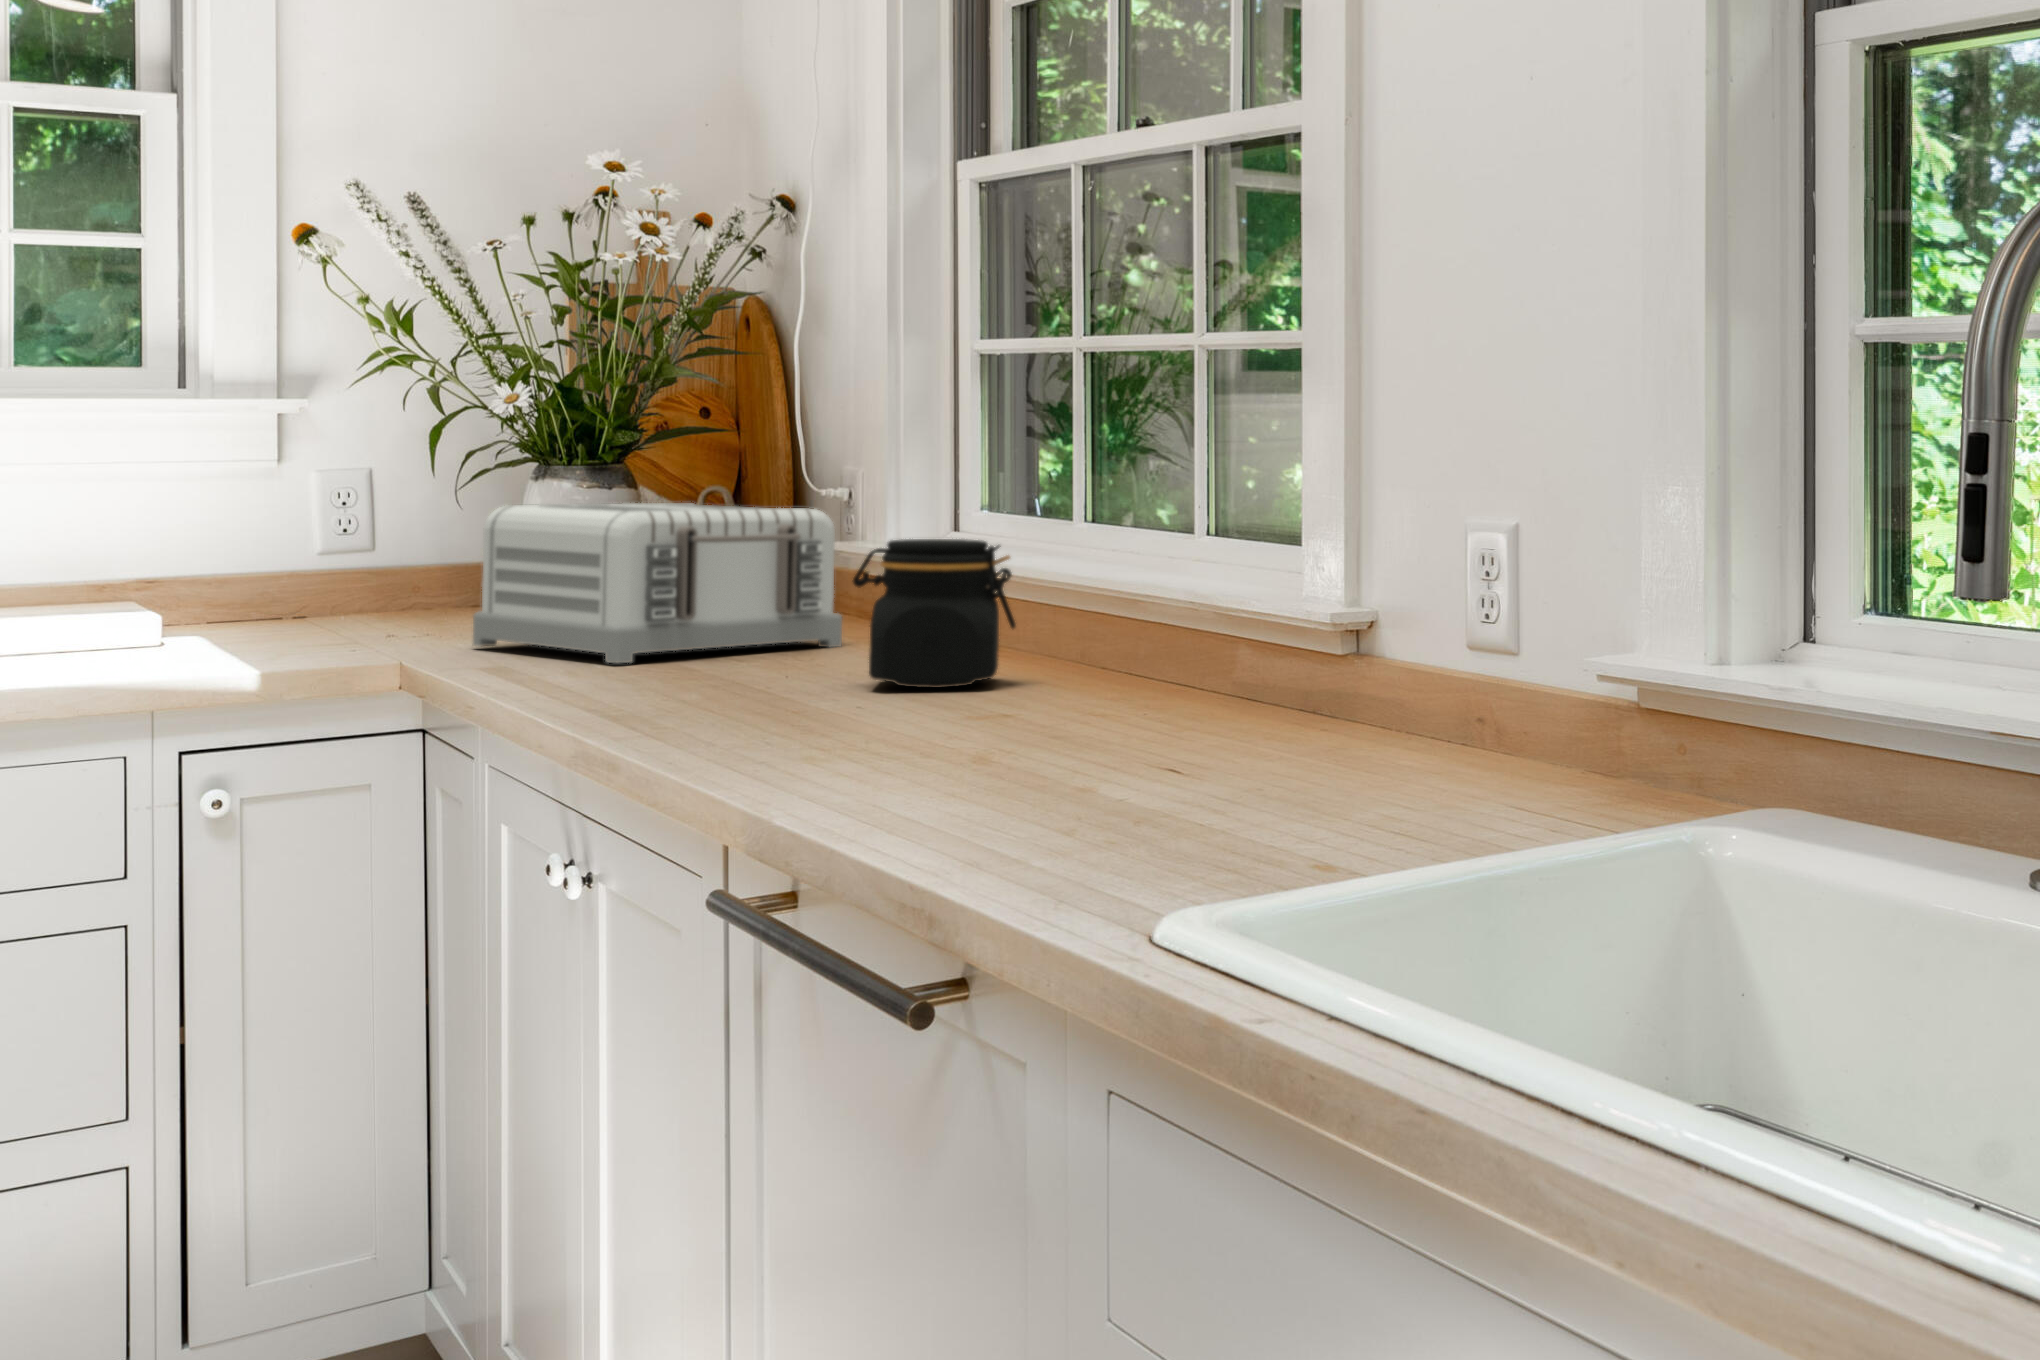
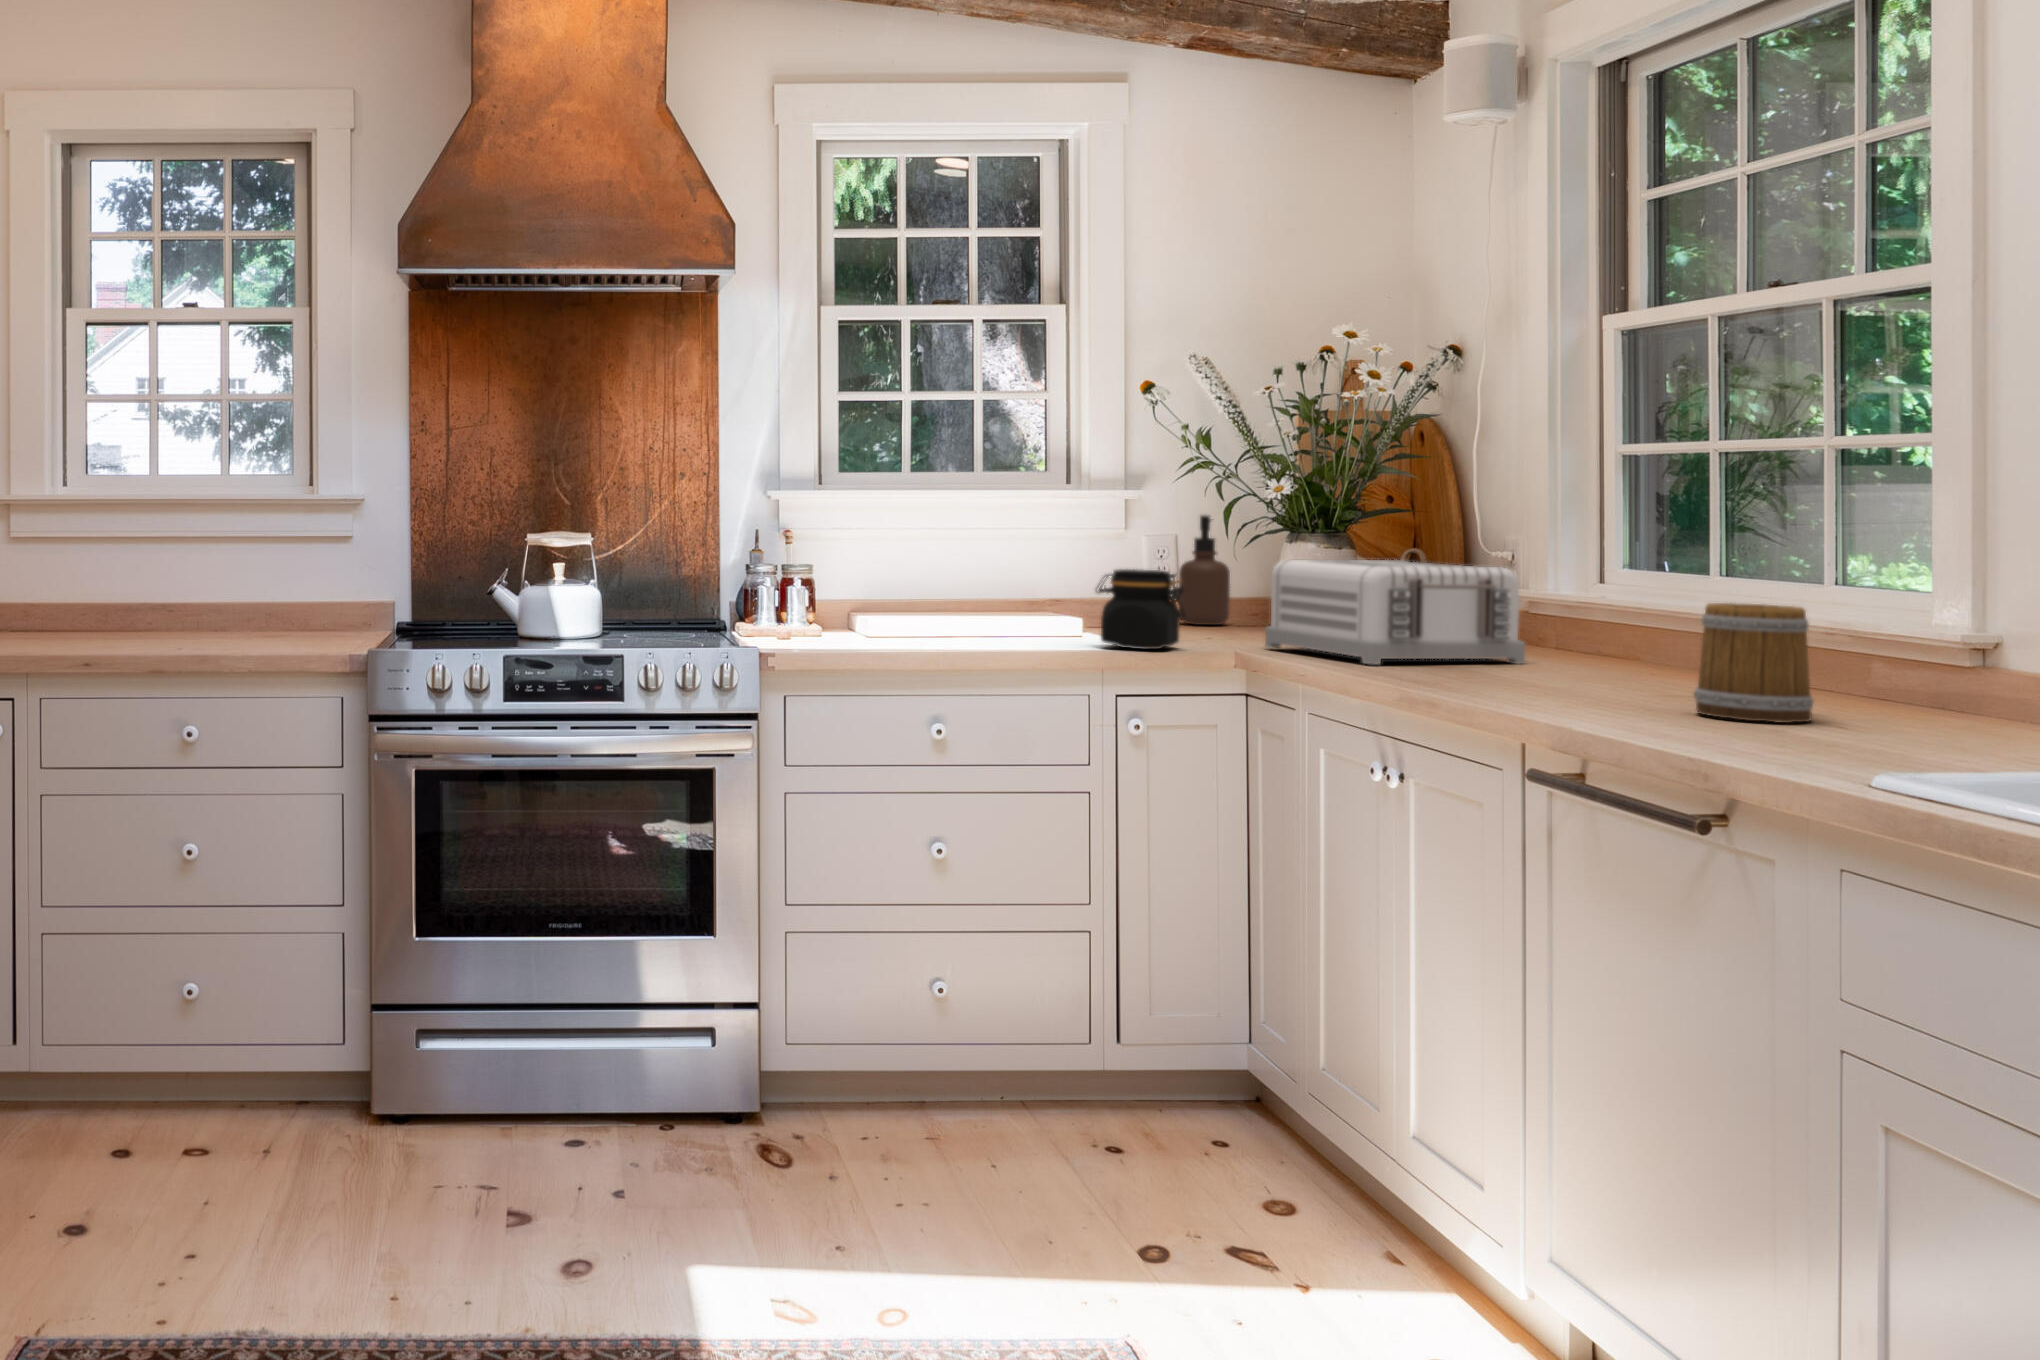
soap dispenser: none [370,440,454,614] -> present [1179,515,1230,625]
jar: present [853,539,1016,688] -> present [1096,569,1186,649]
mug: none [1016,547,1153,711] -> present [1694,603,1814,723]

